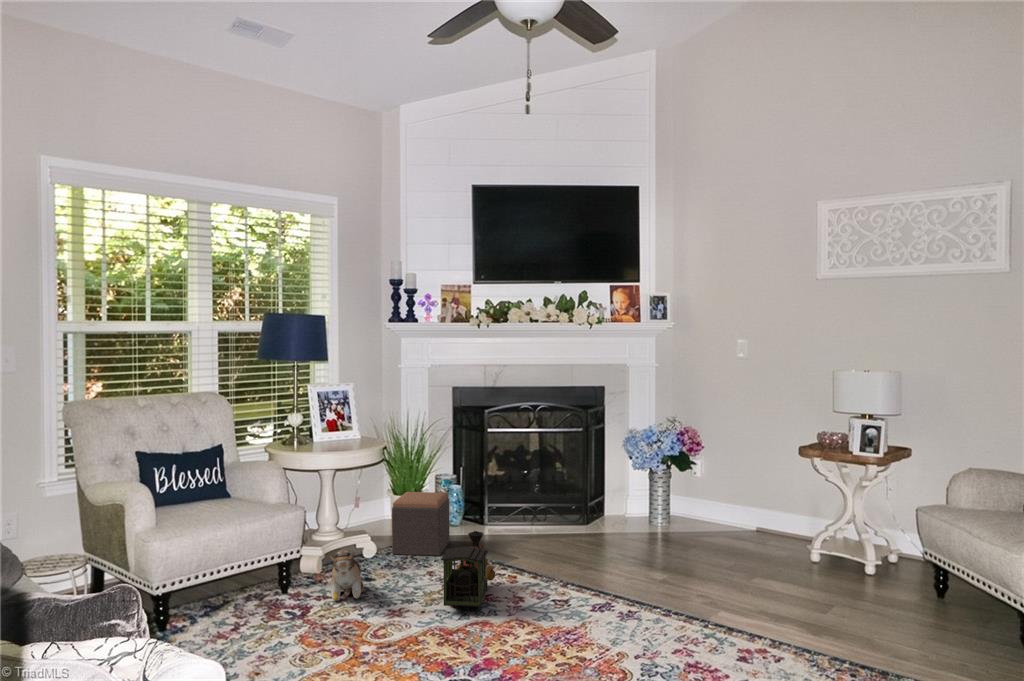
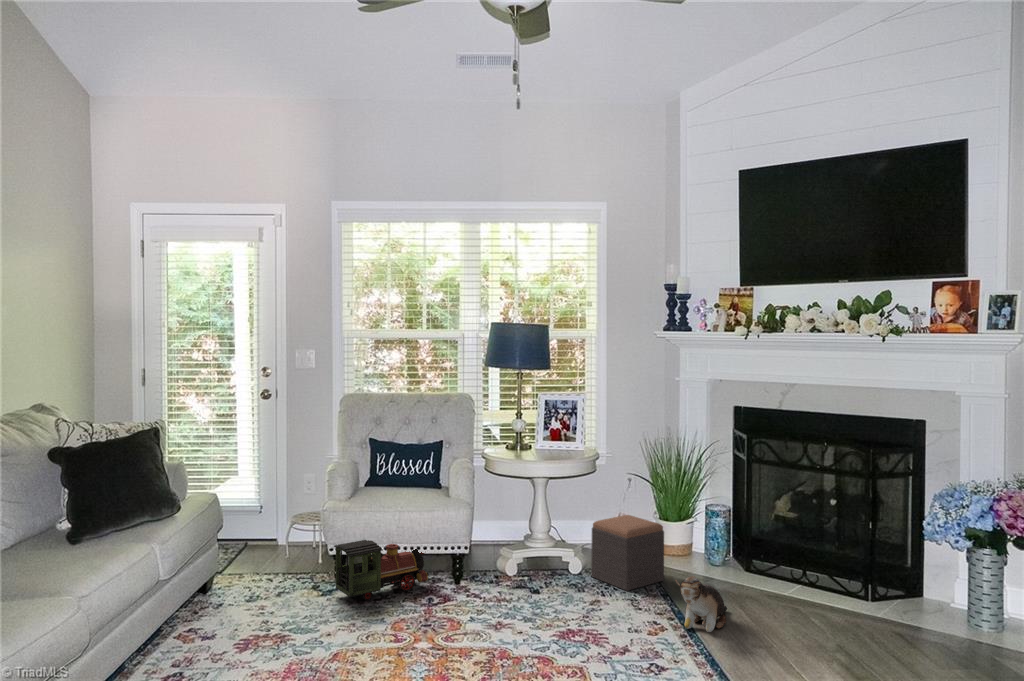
toy train: present [441,531,495,608] -> present [334,540,429,600]
plush toy: present [330,550,364,601] -> present [676,576,727,632]

